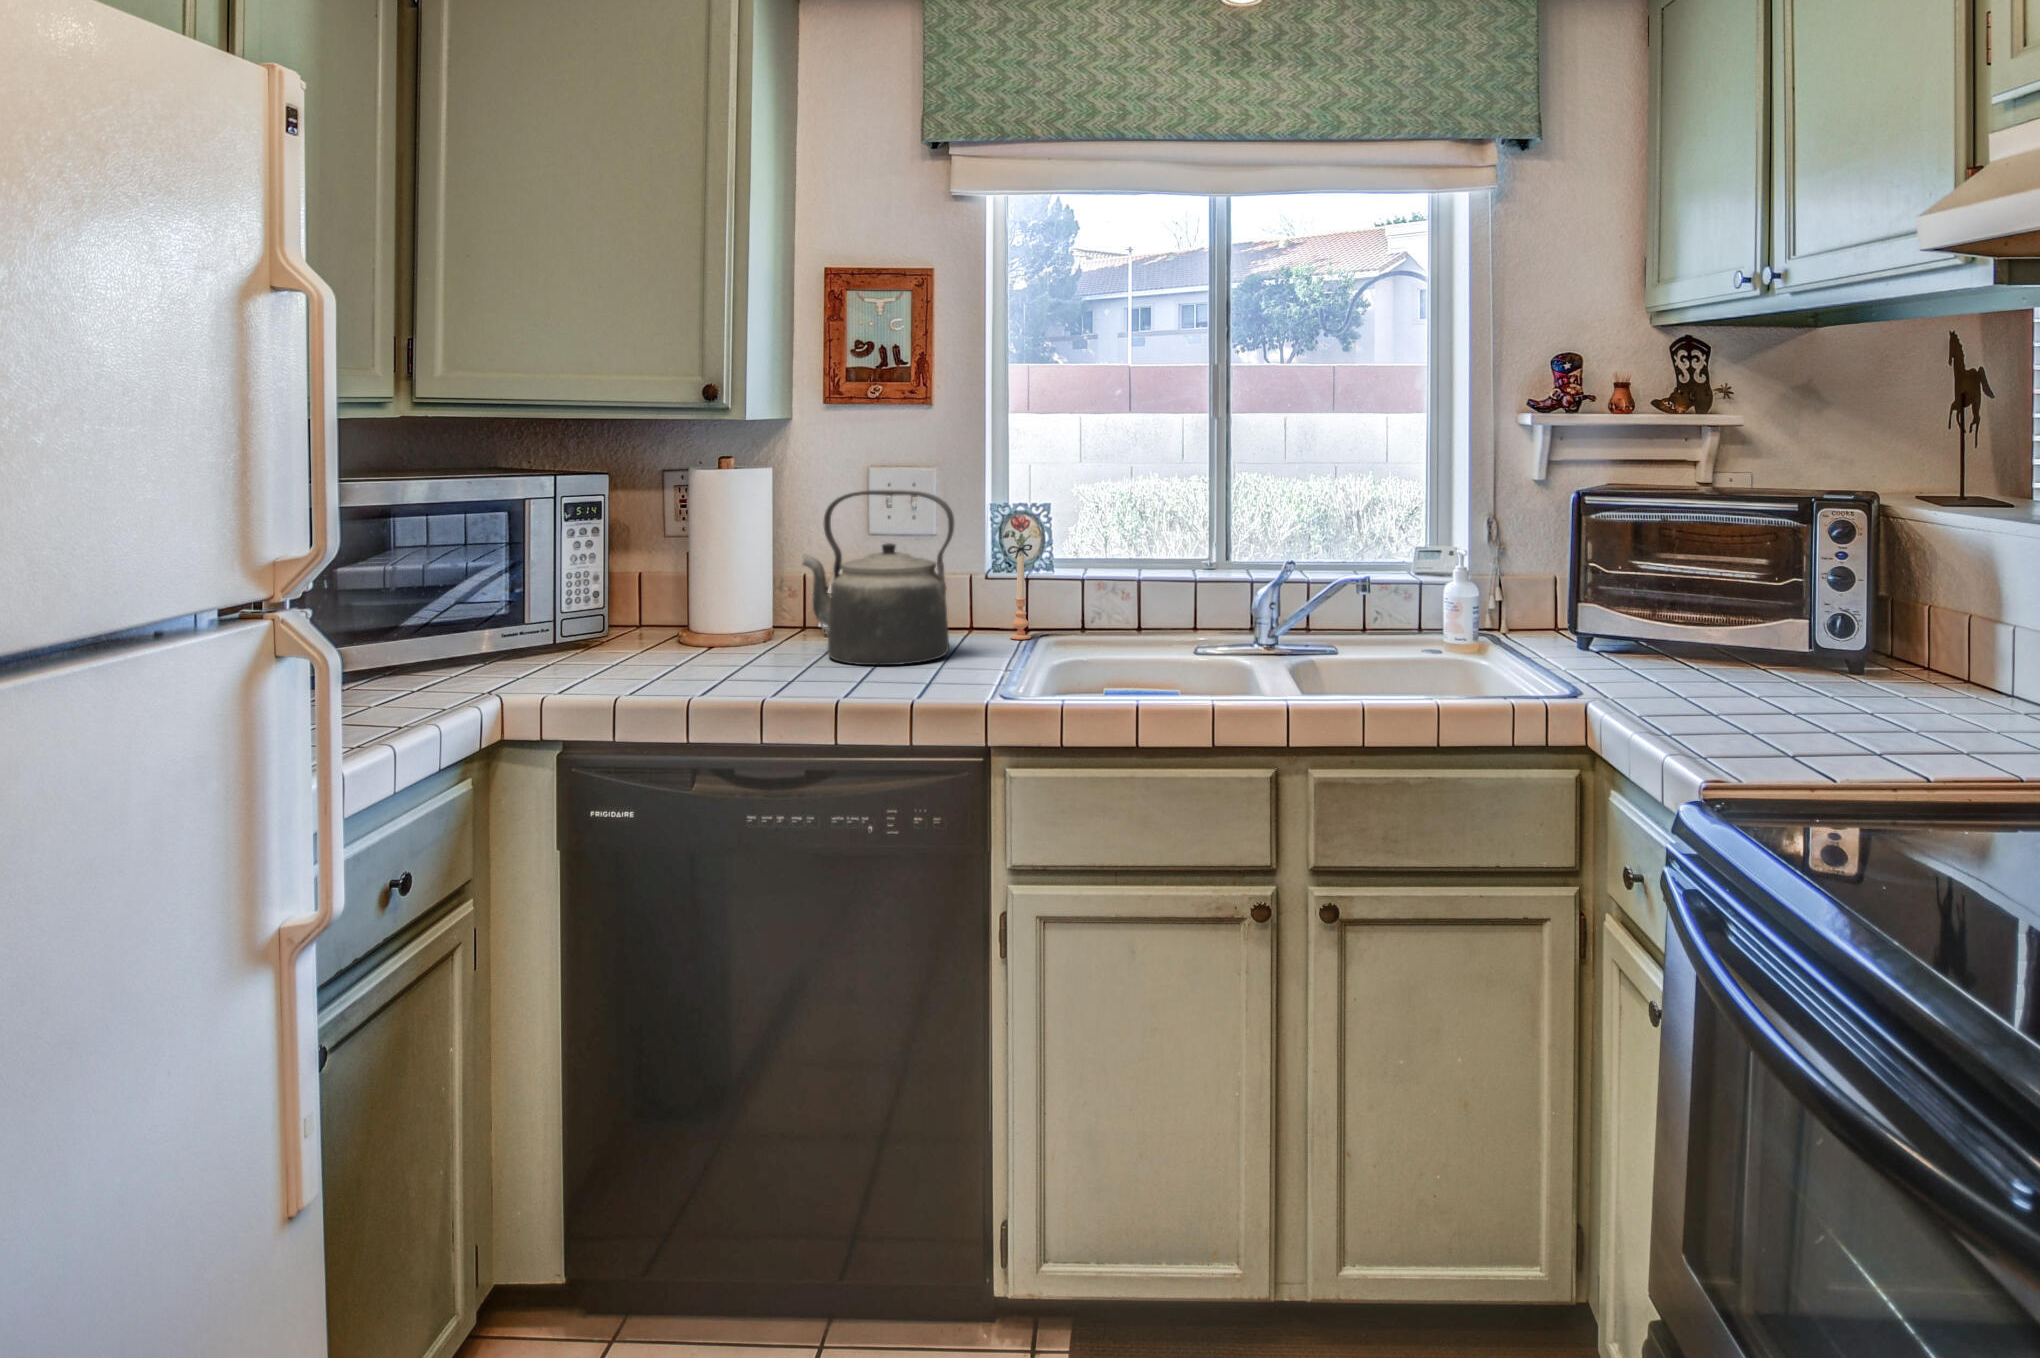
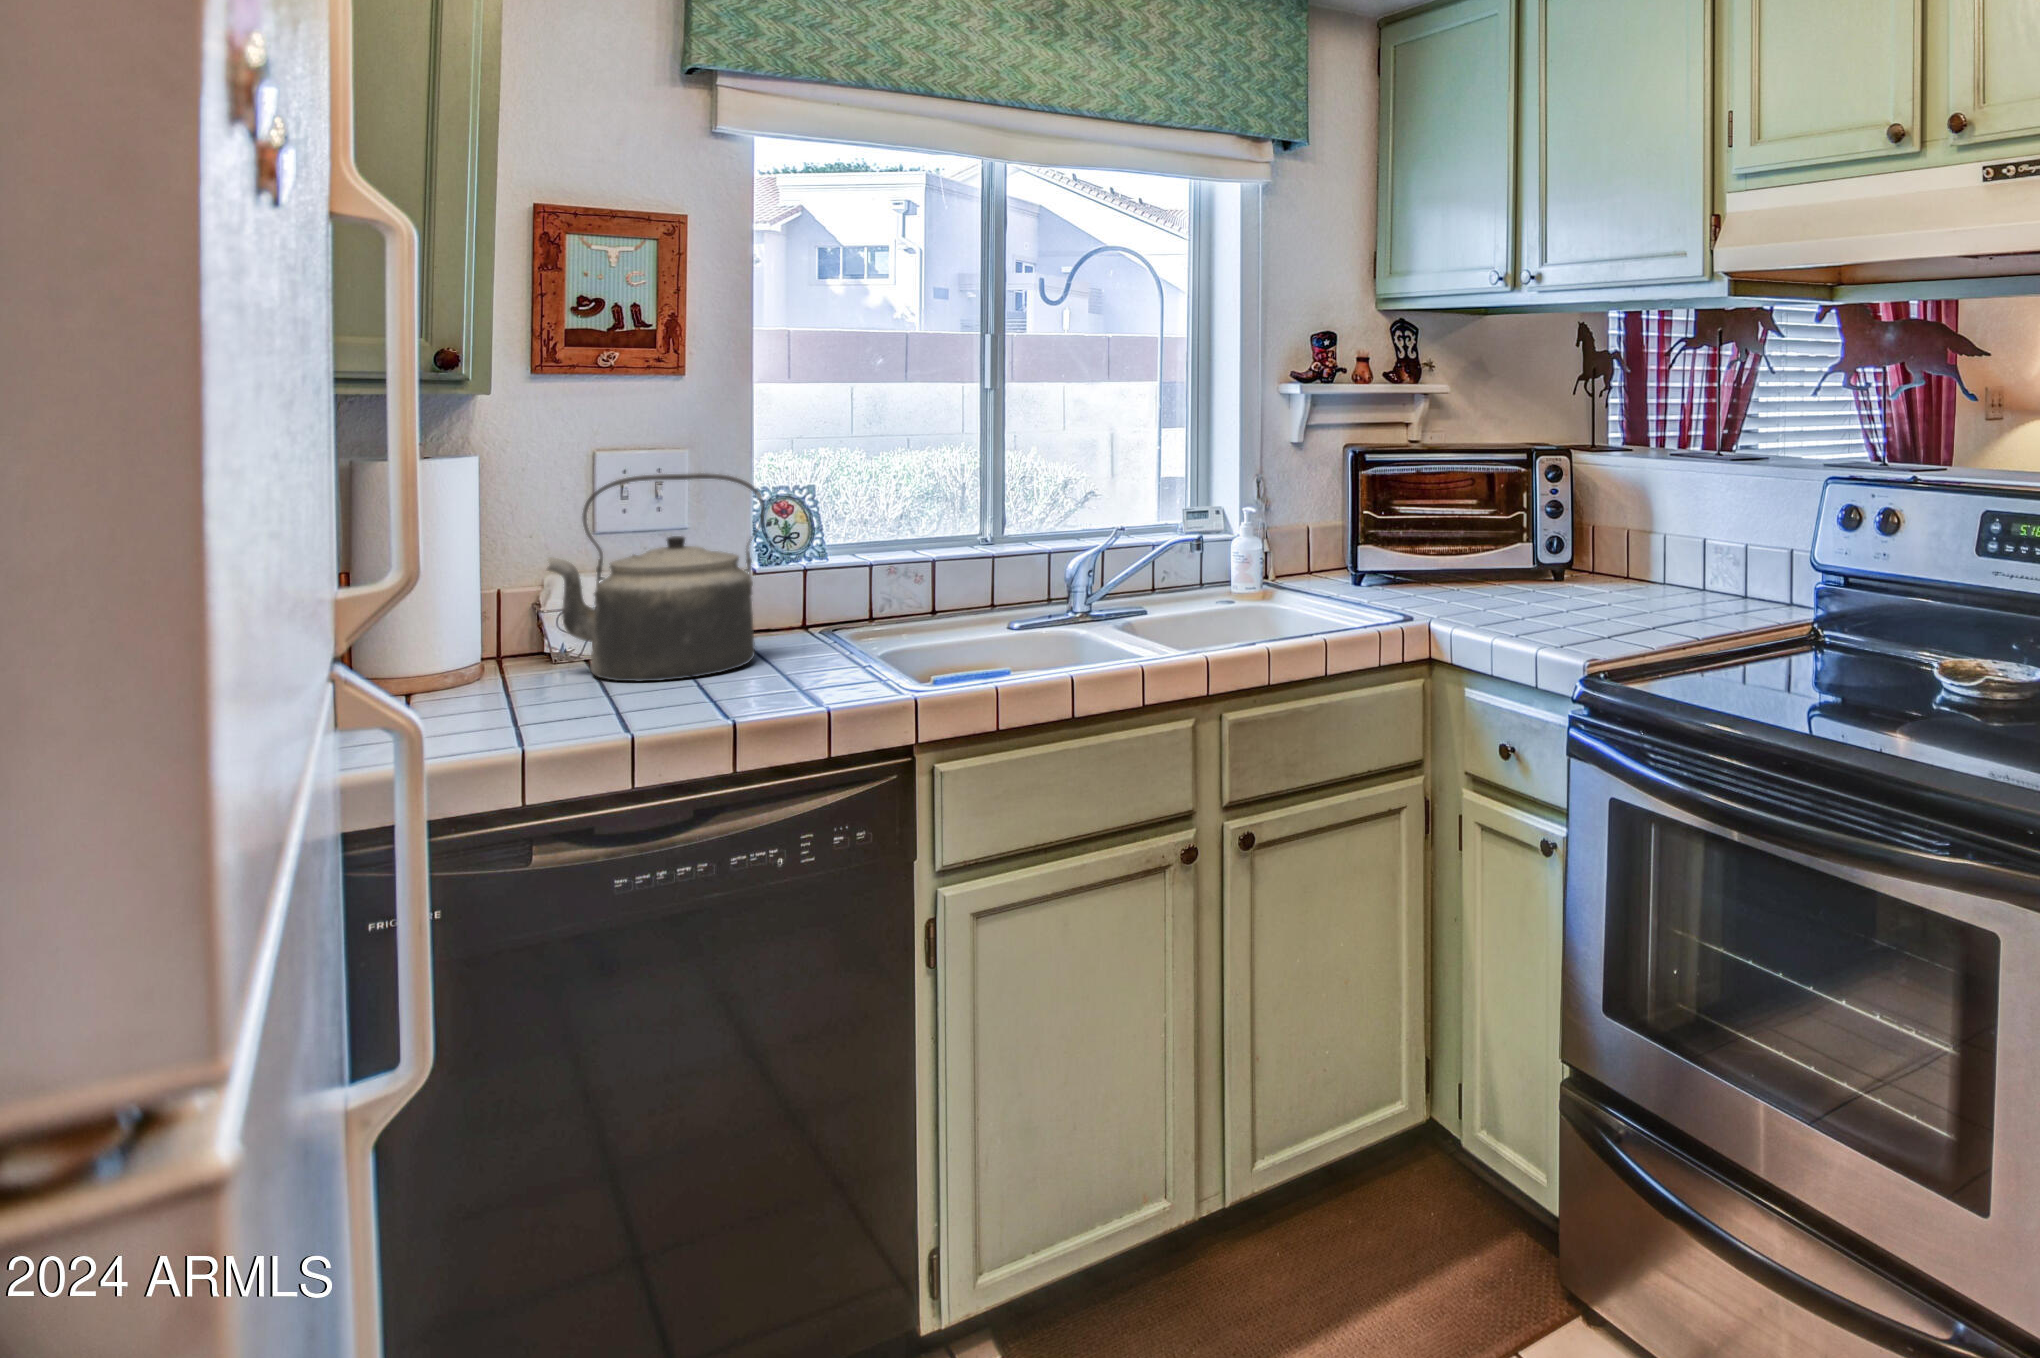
candle: present [1010,556,1031,640] -> none [785,540,811,634]

